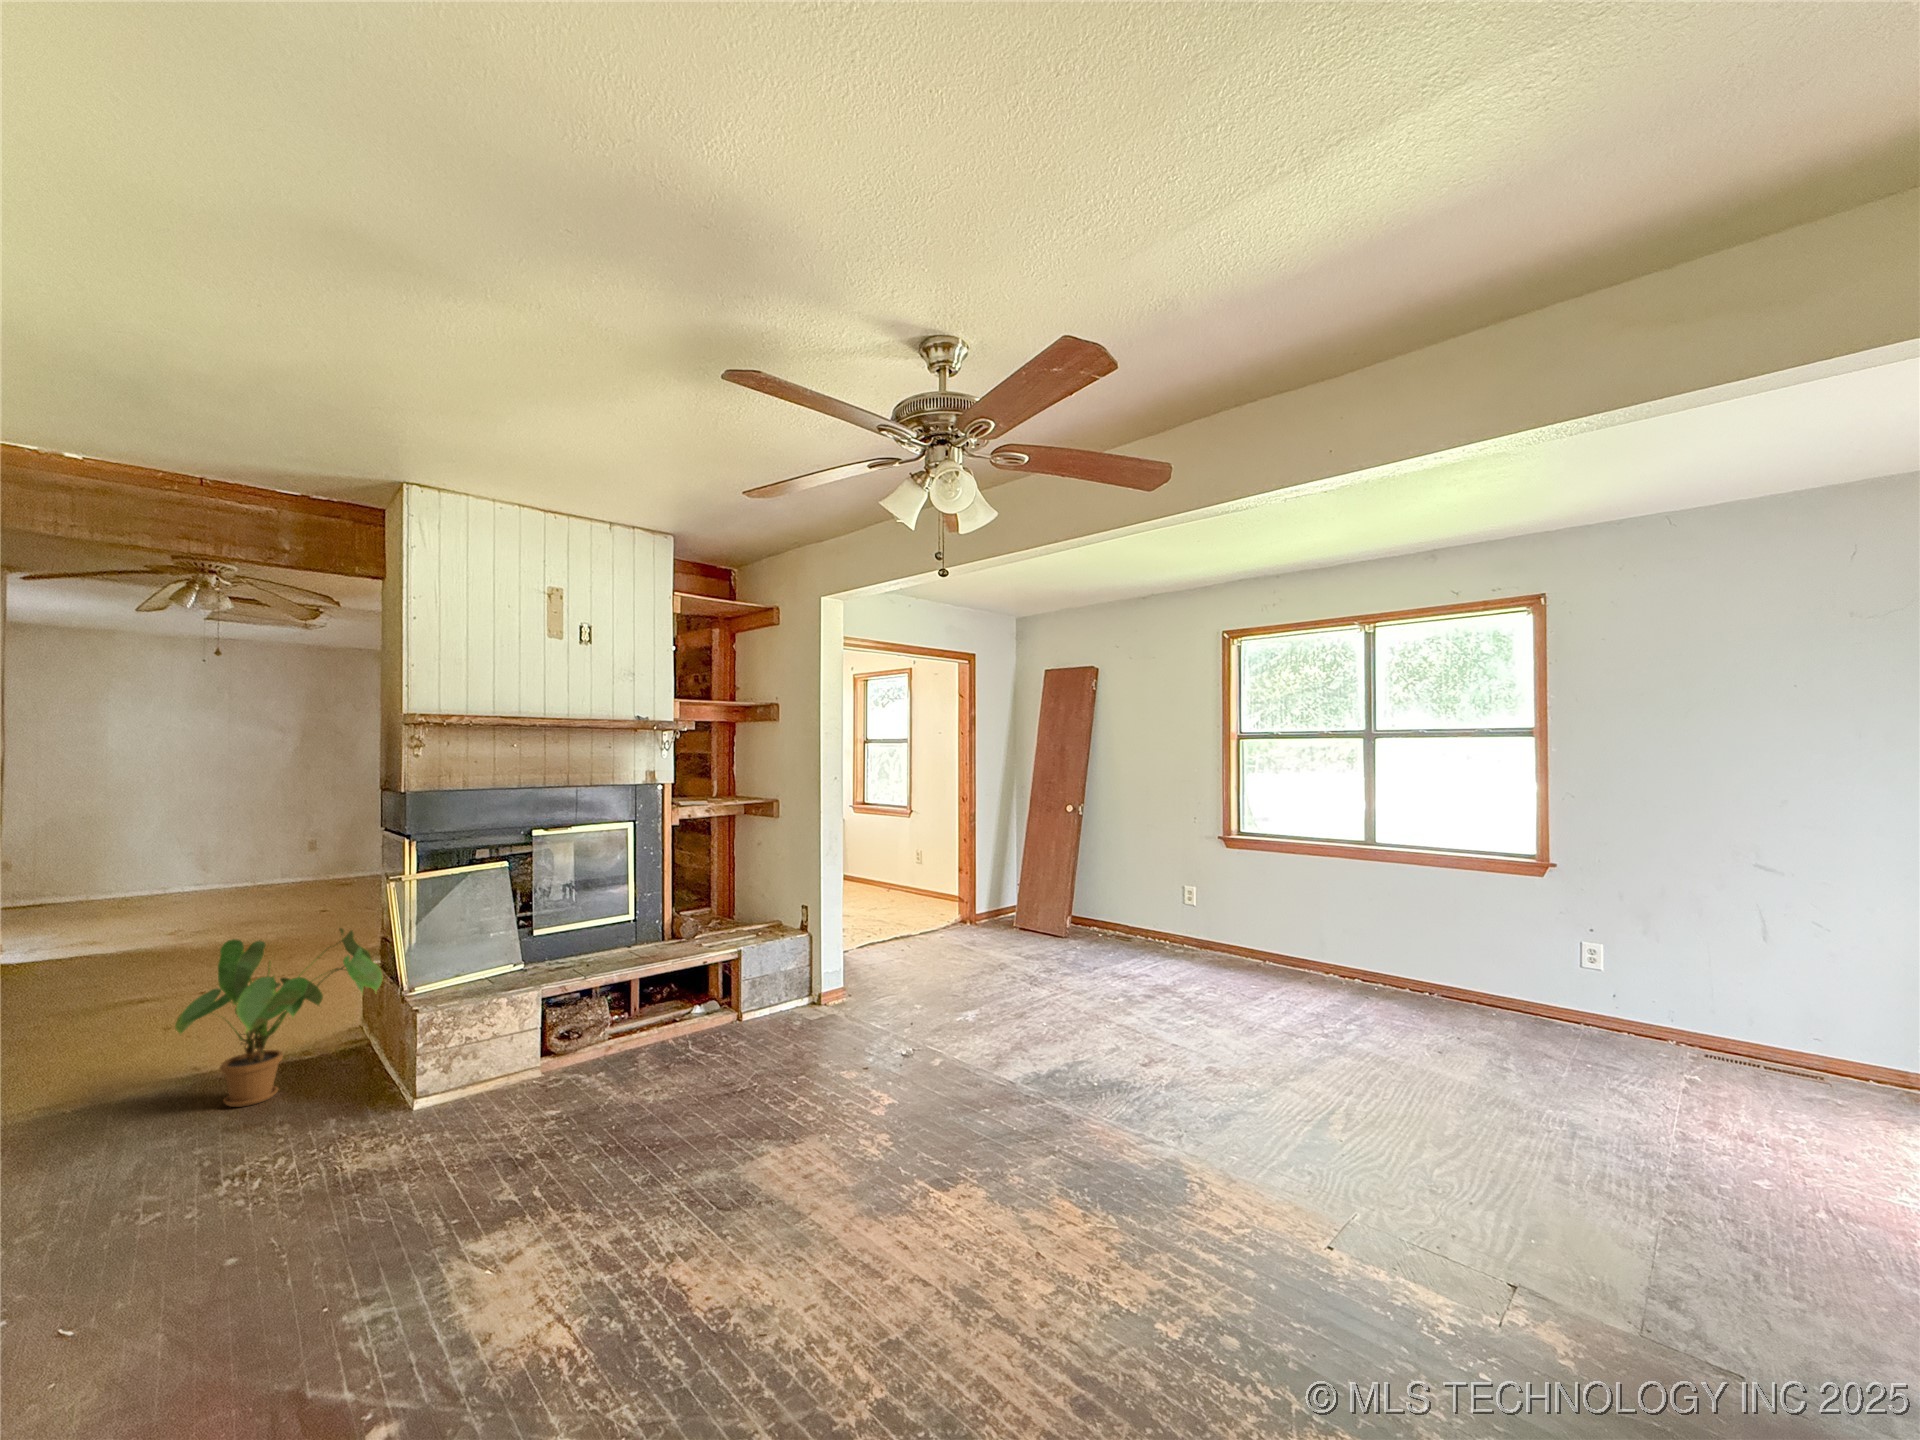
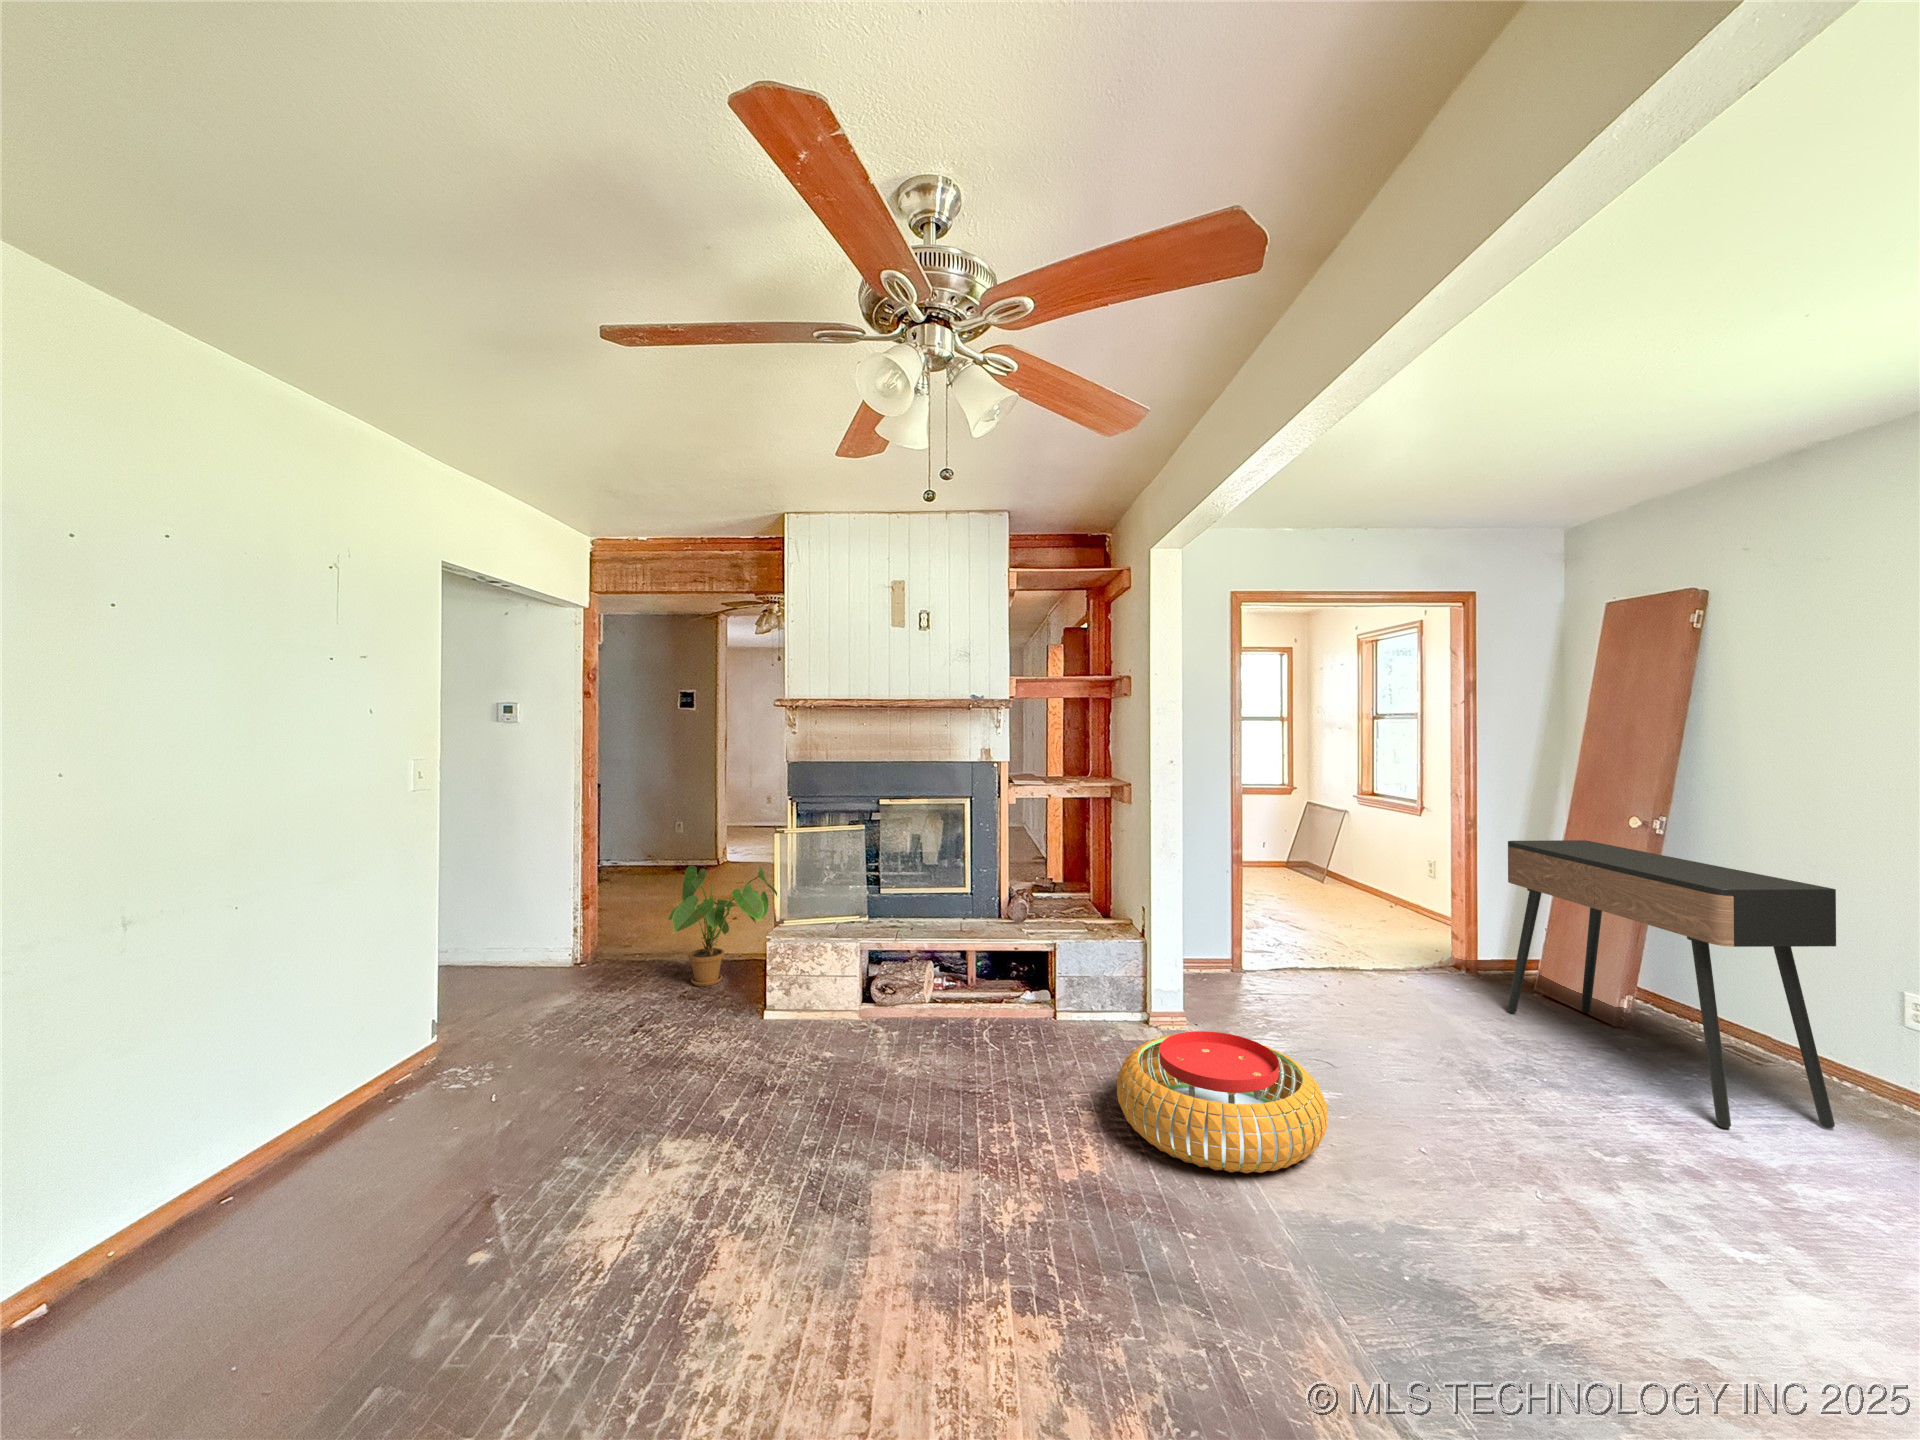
console table: none [1019,824,1184,976] -> present [1507,840,1836,1128]
pouf: none [862,983,1014,1077] -> present [1117,1031,1328,1173]

